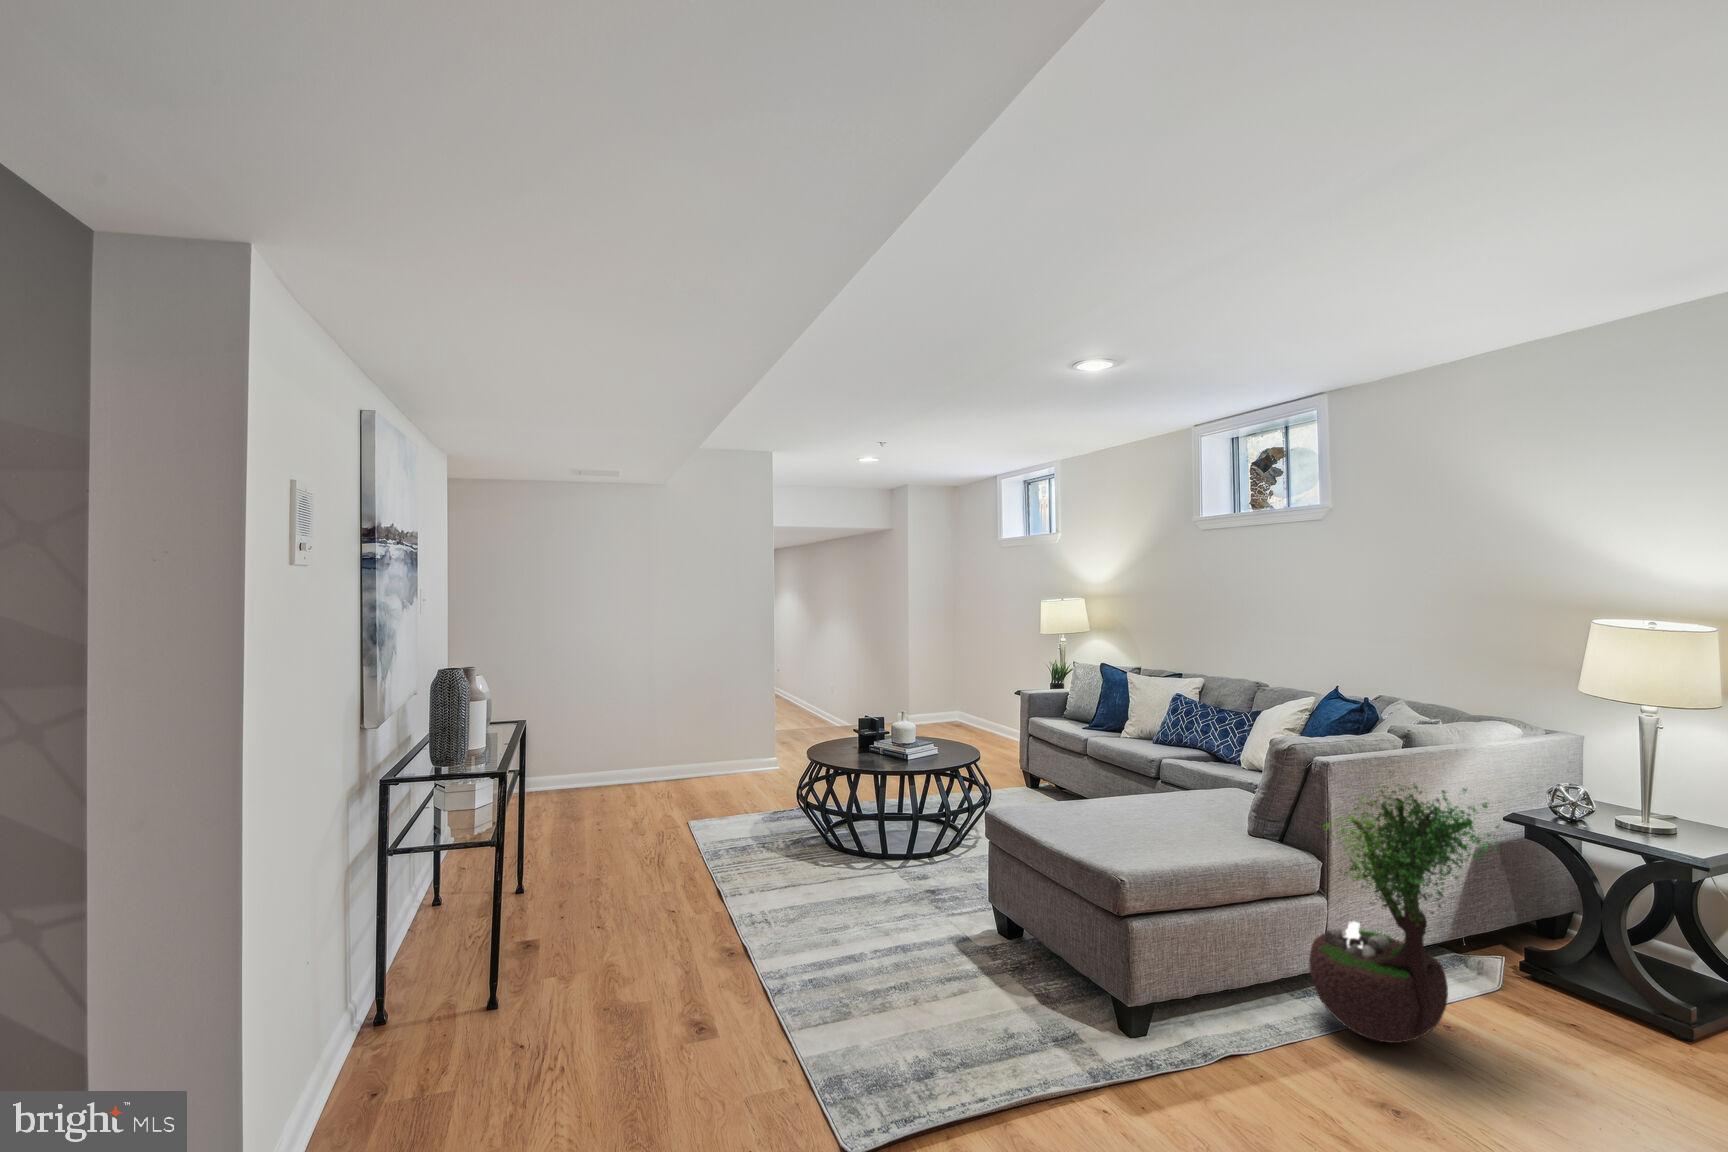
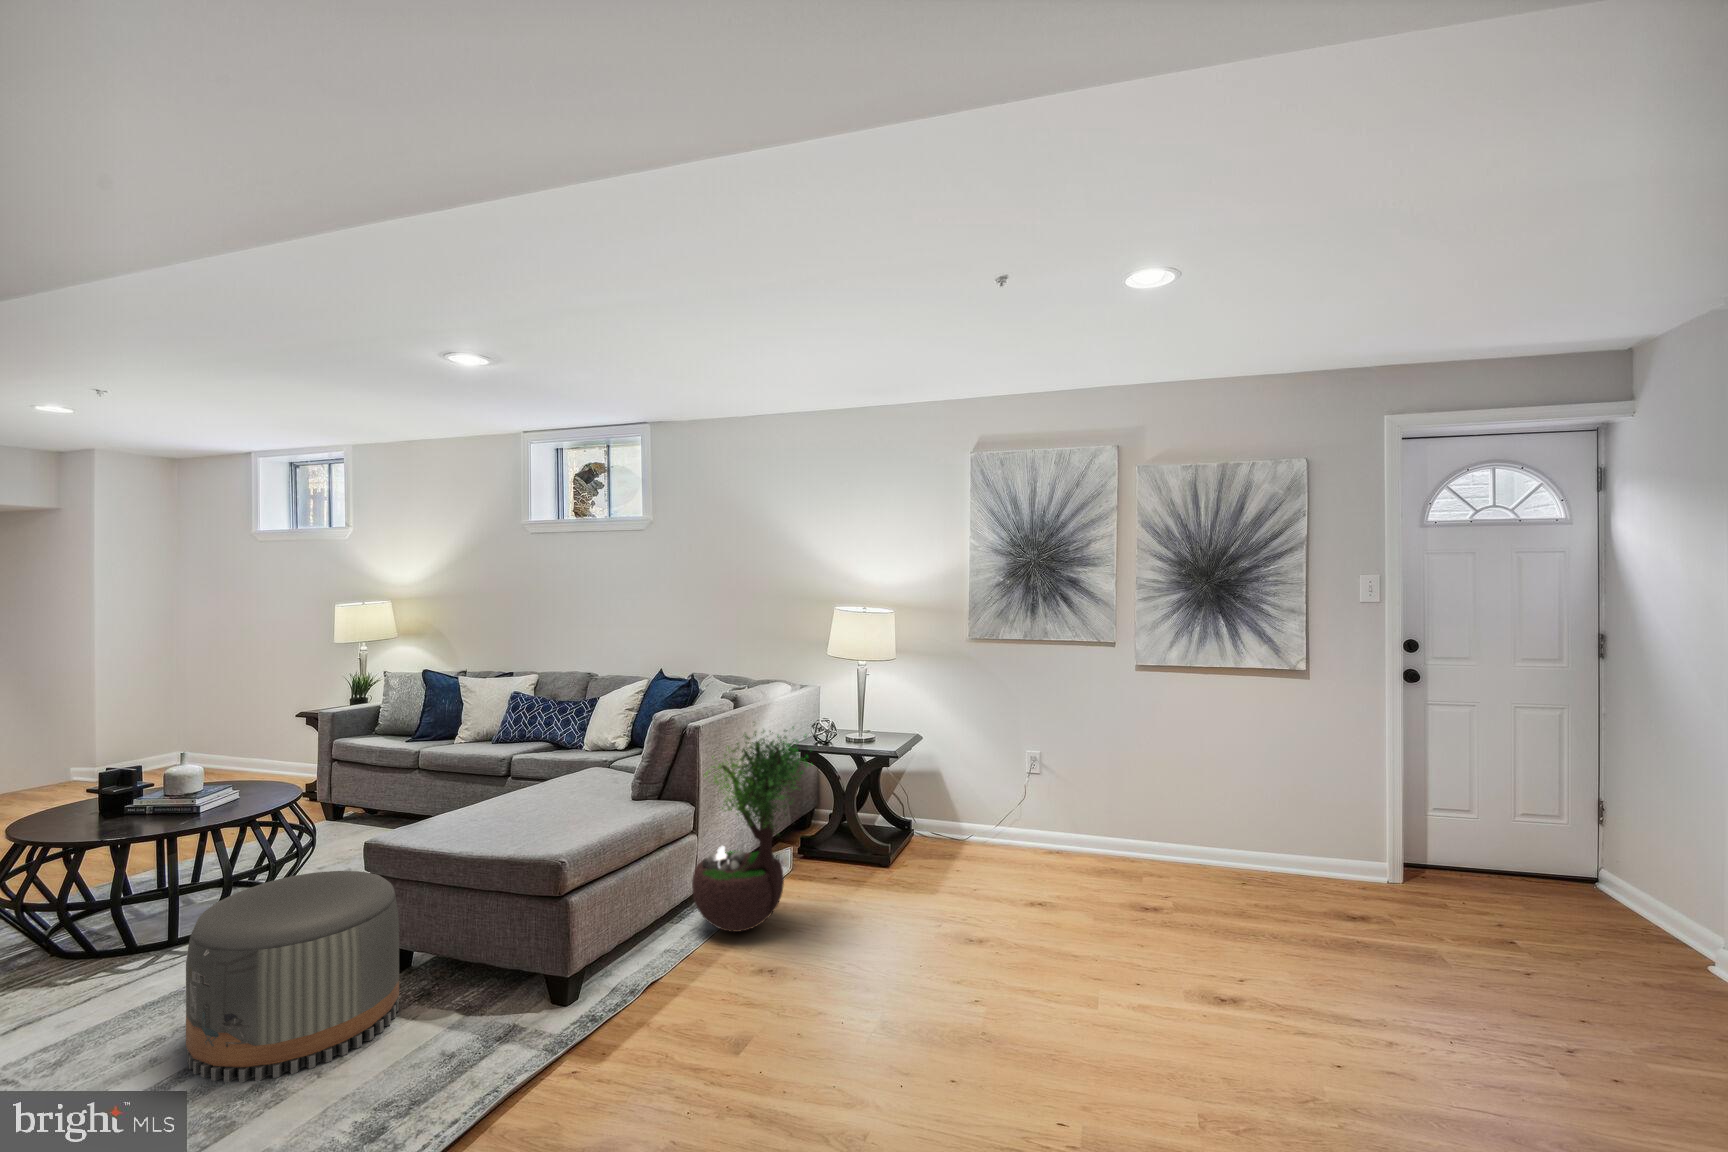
pouf: none [852,830,998,995] -> present [186,871,399,1082]

